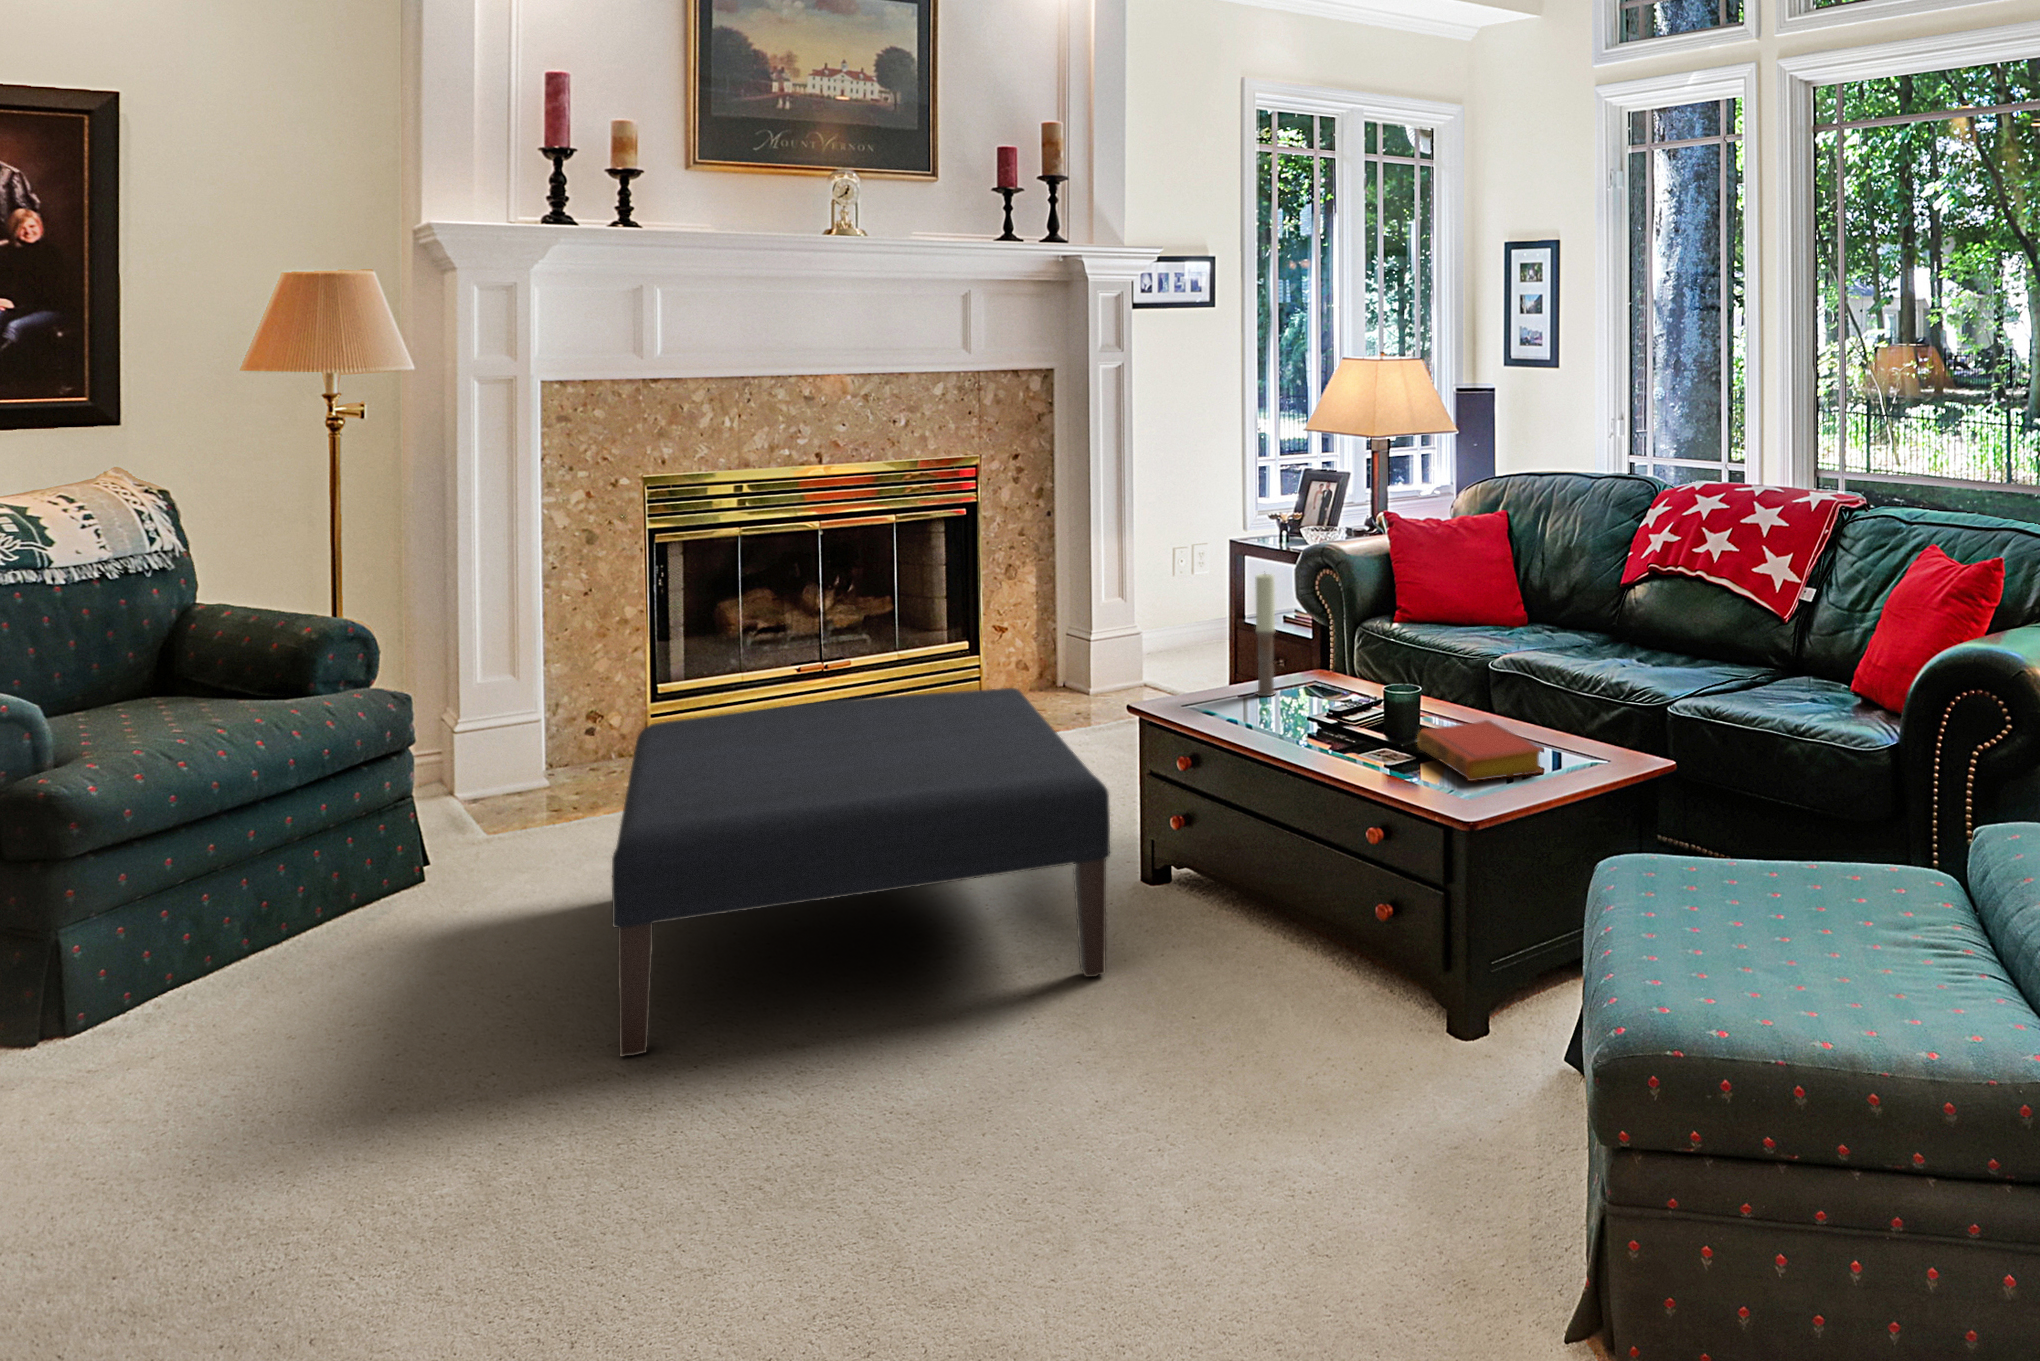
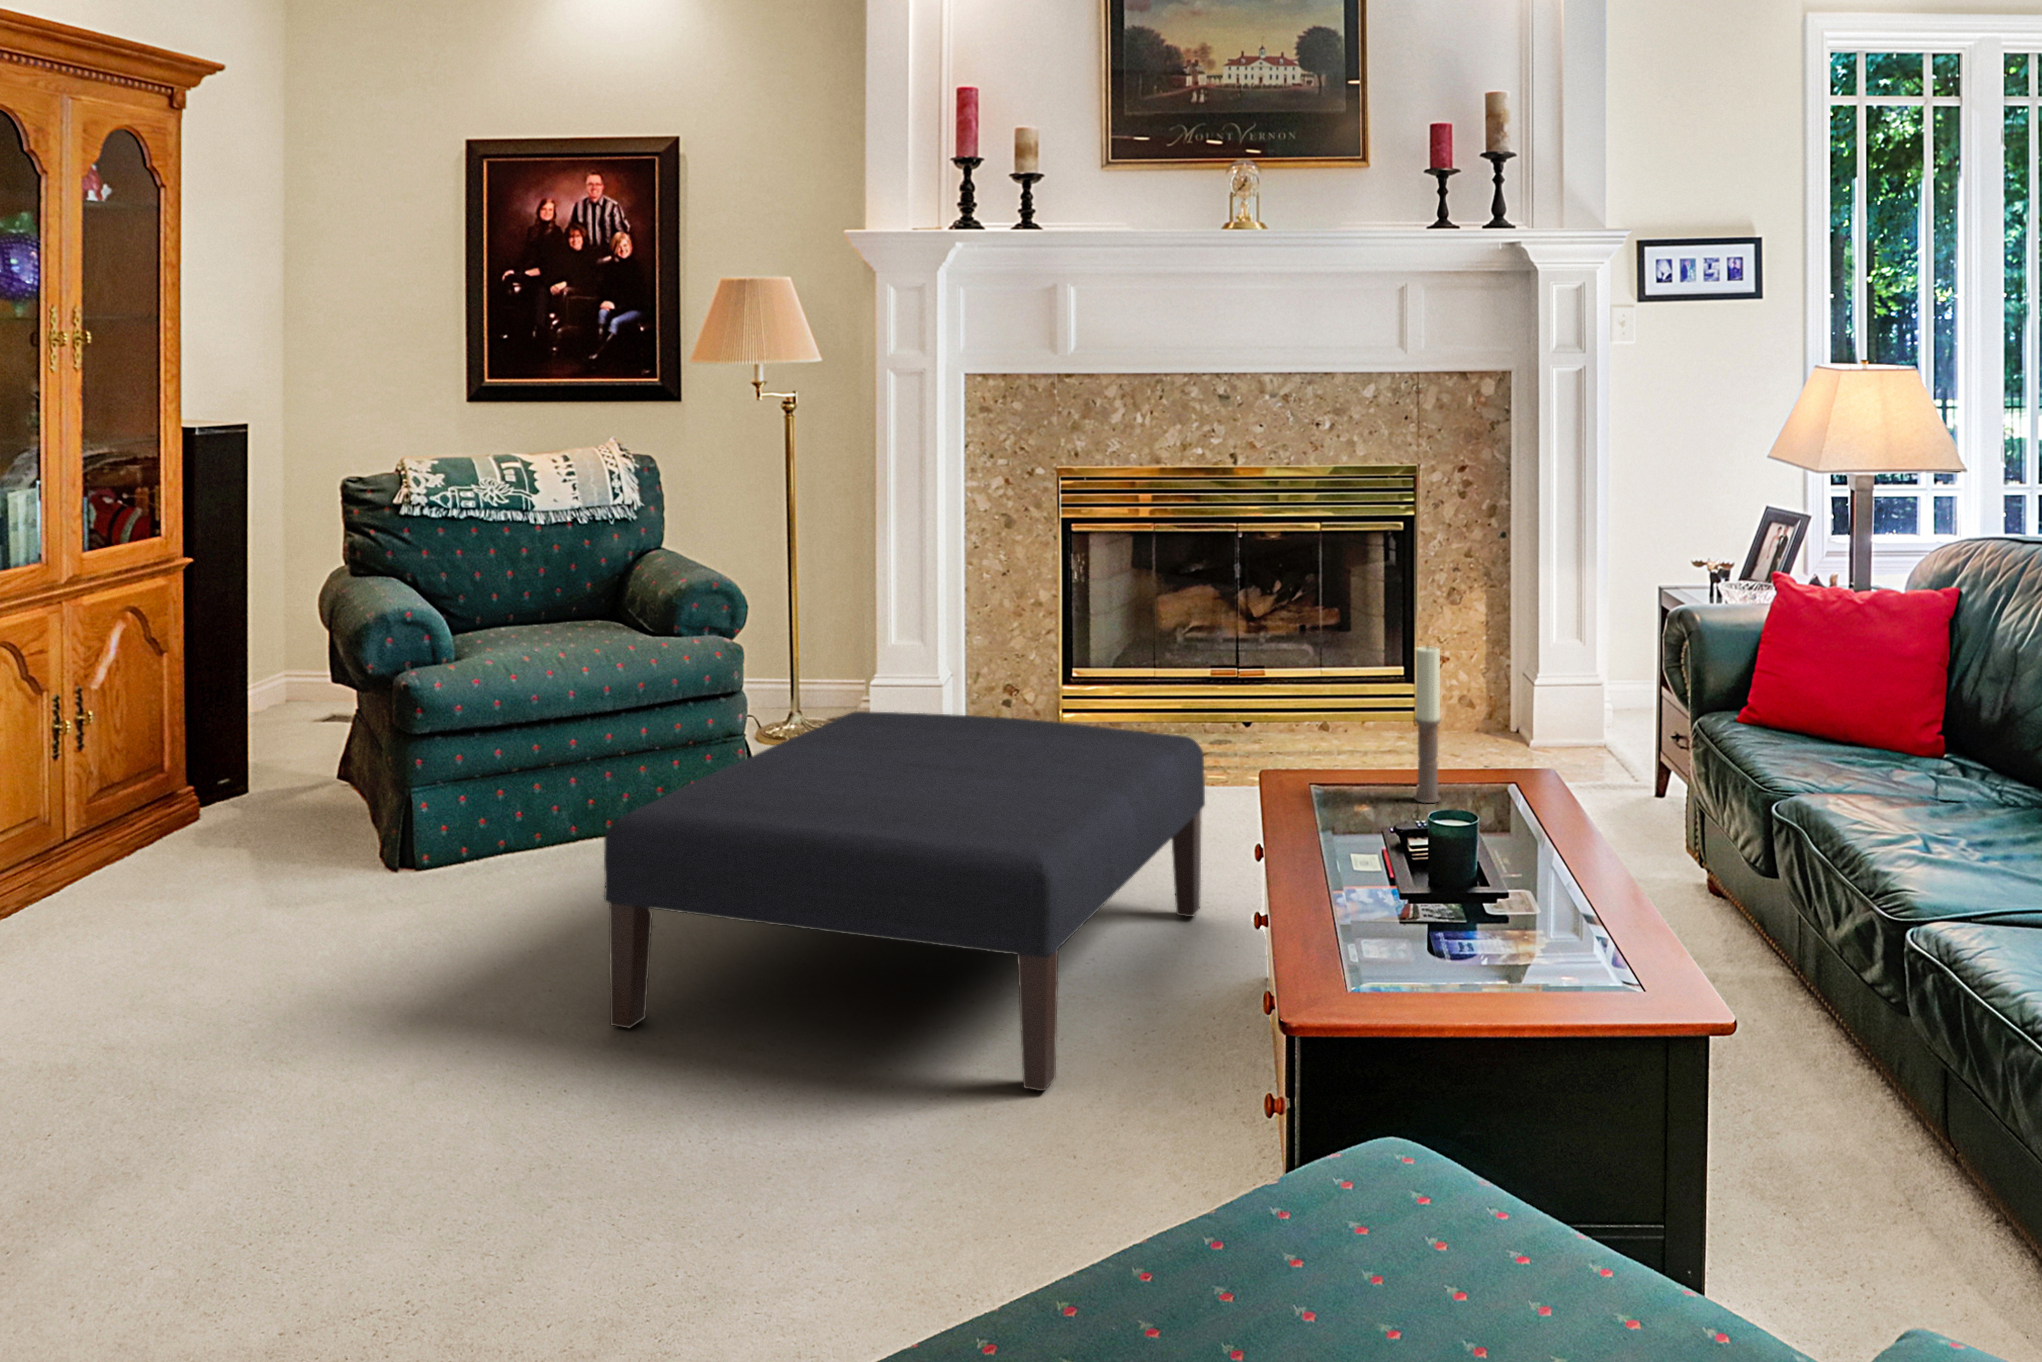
book: present [1417,720,1544,781] -> none [1396,892,1544,999]

